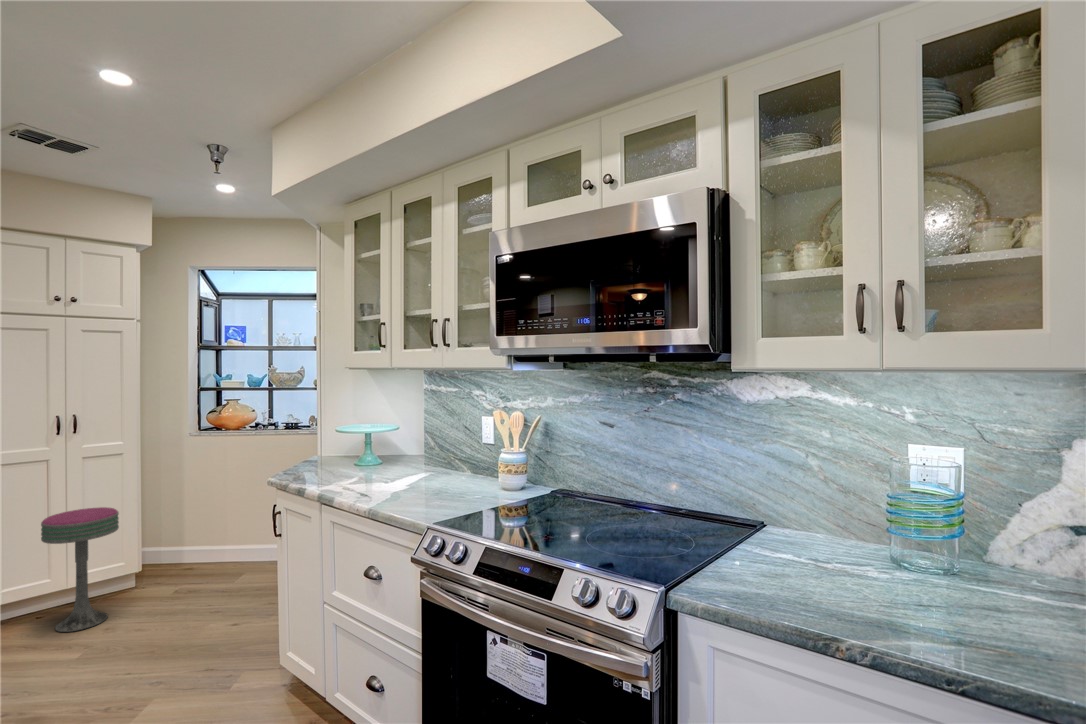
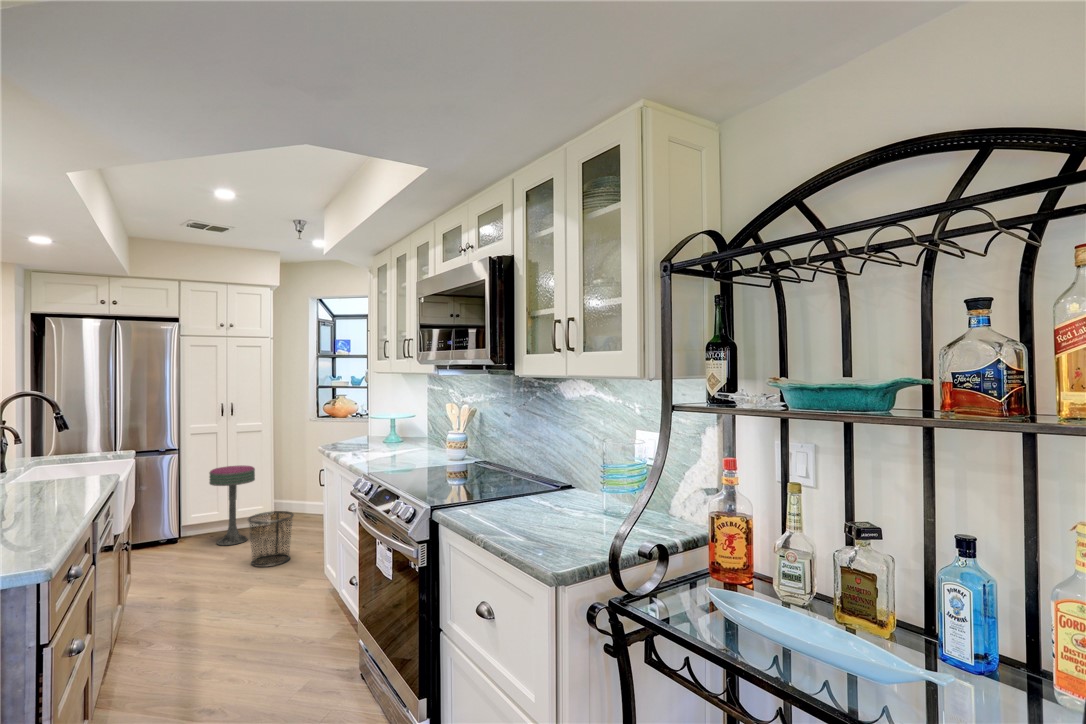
waste bin: none [128,571,202,661] -> present [248,511,294,567]

